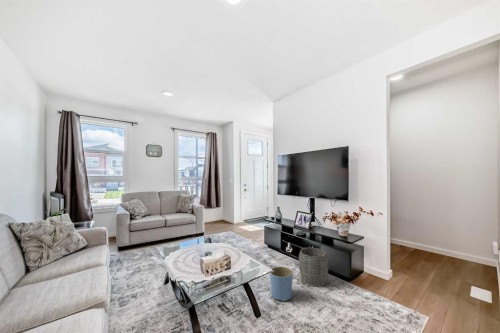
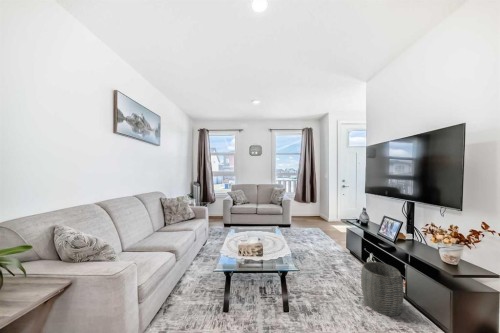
planter: present [270,266,293,301] -> none [312,271,339,311]

